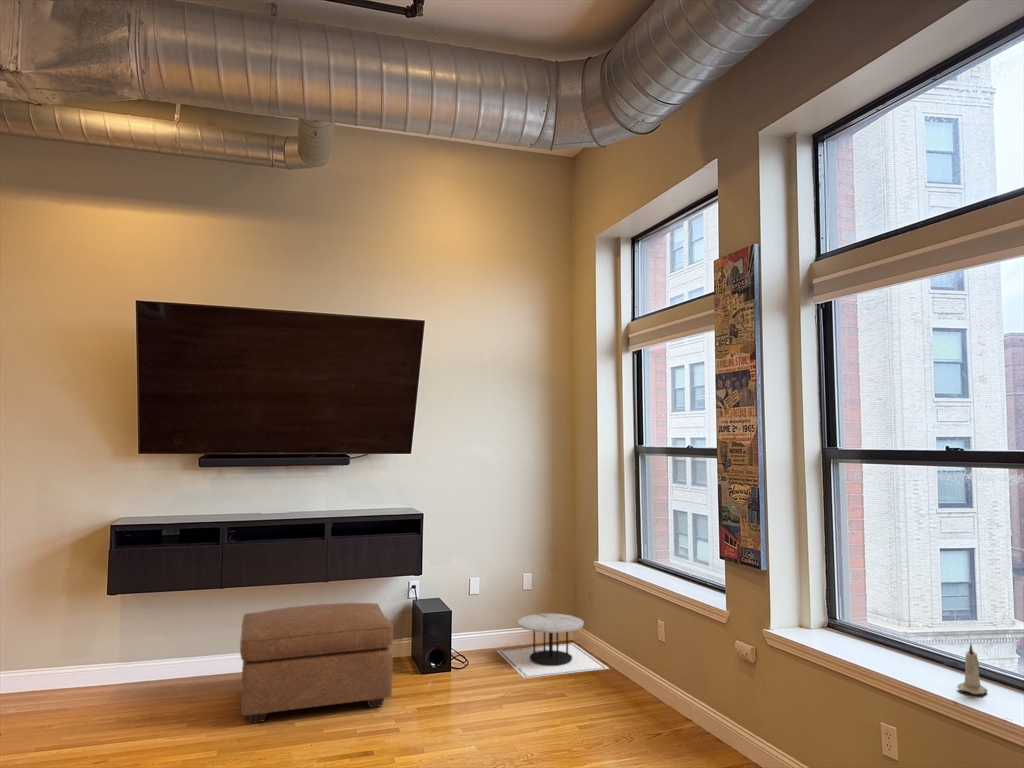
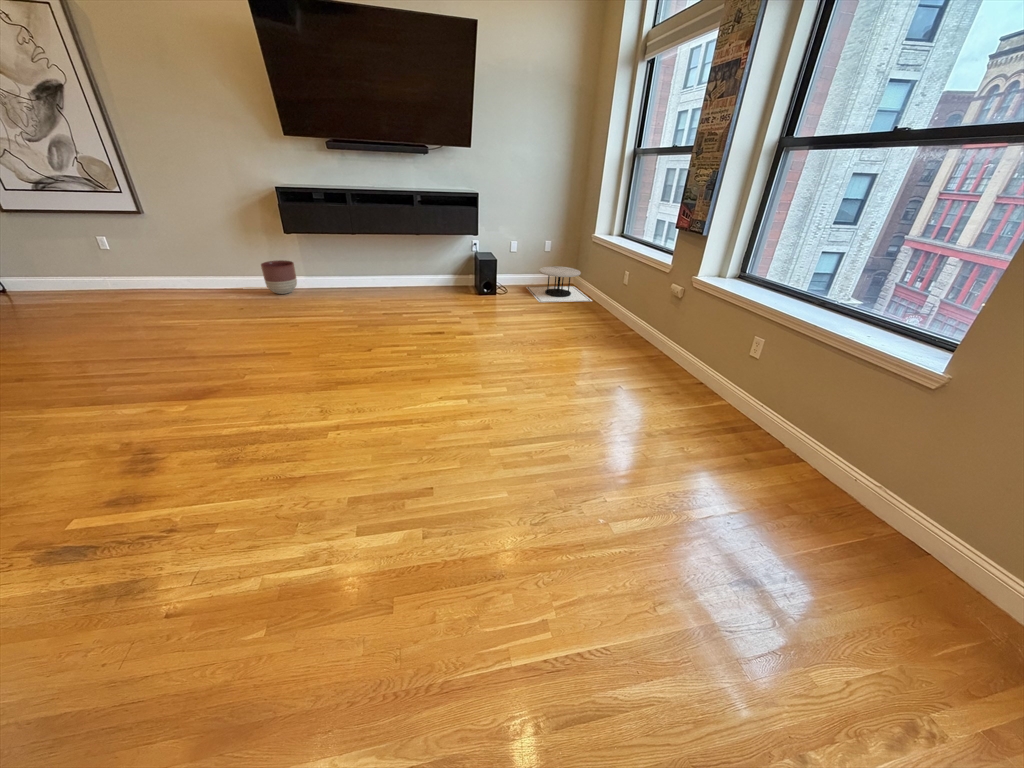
ottoman: present [240,603,393,723] -> none [364,249,457,313]
planter: none [54,638,113,699] -> present [261,260,297,294]
candle: present [957,644,988,694] -> none [816,286,841,320]

